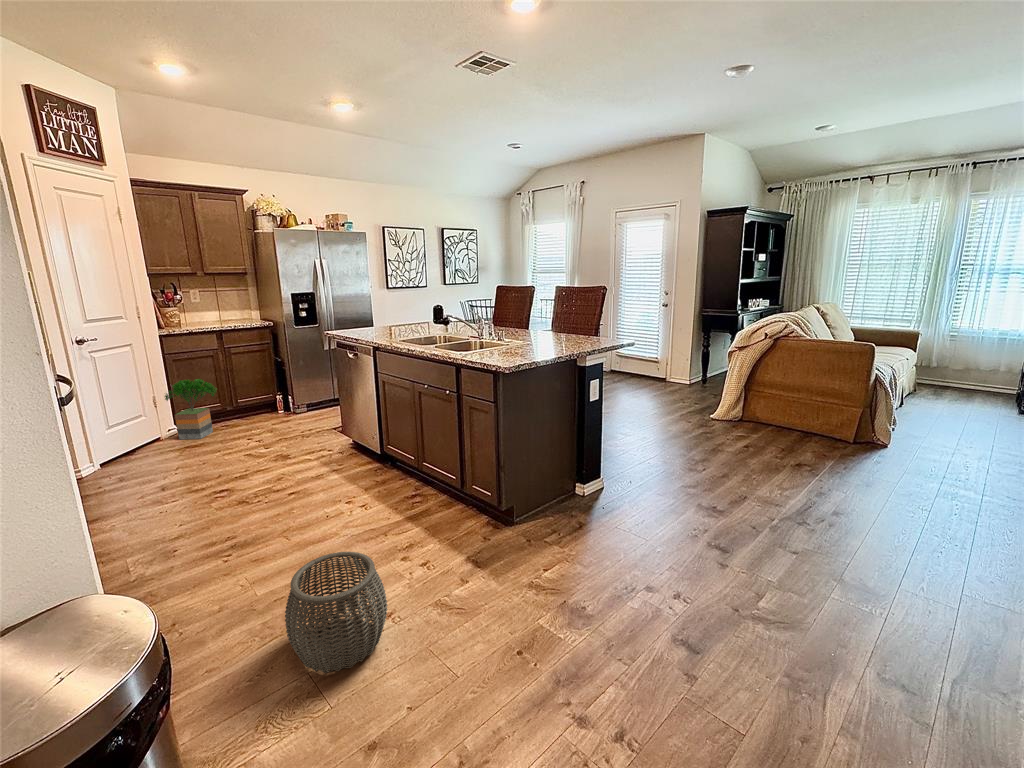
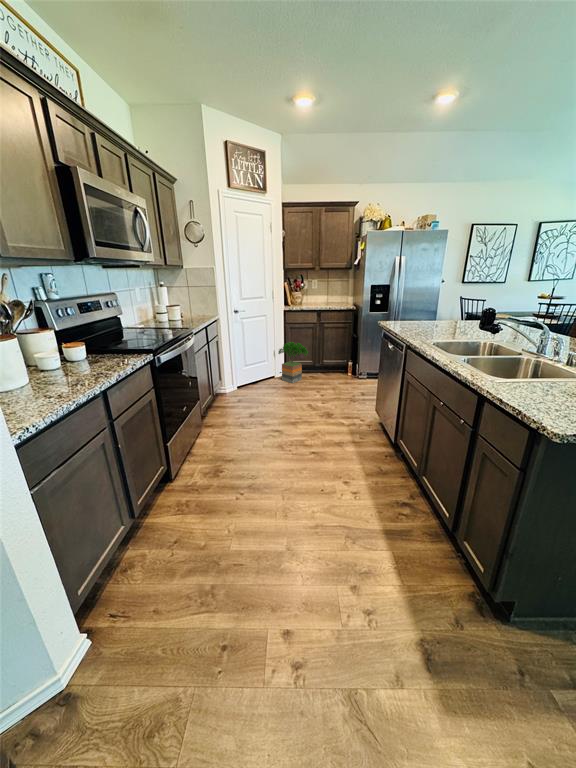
woven basket: present [285,552,388,673] -> none [195,570,295,710]

